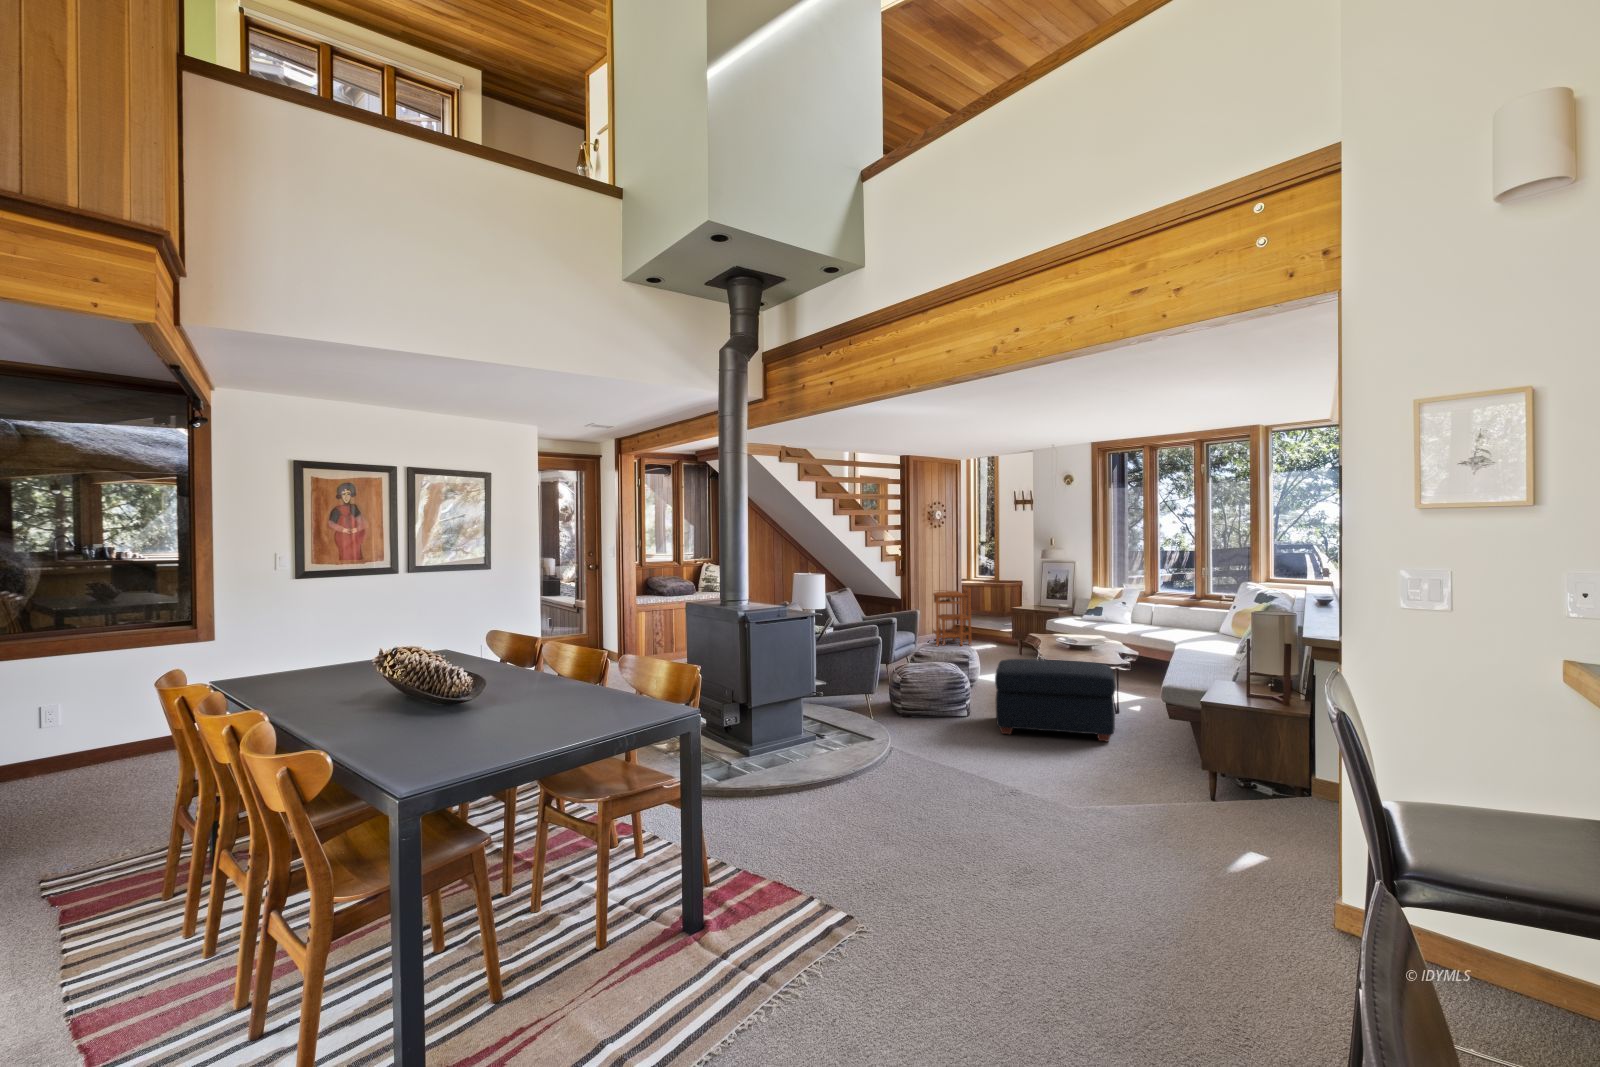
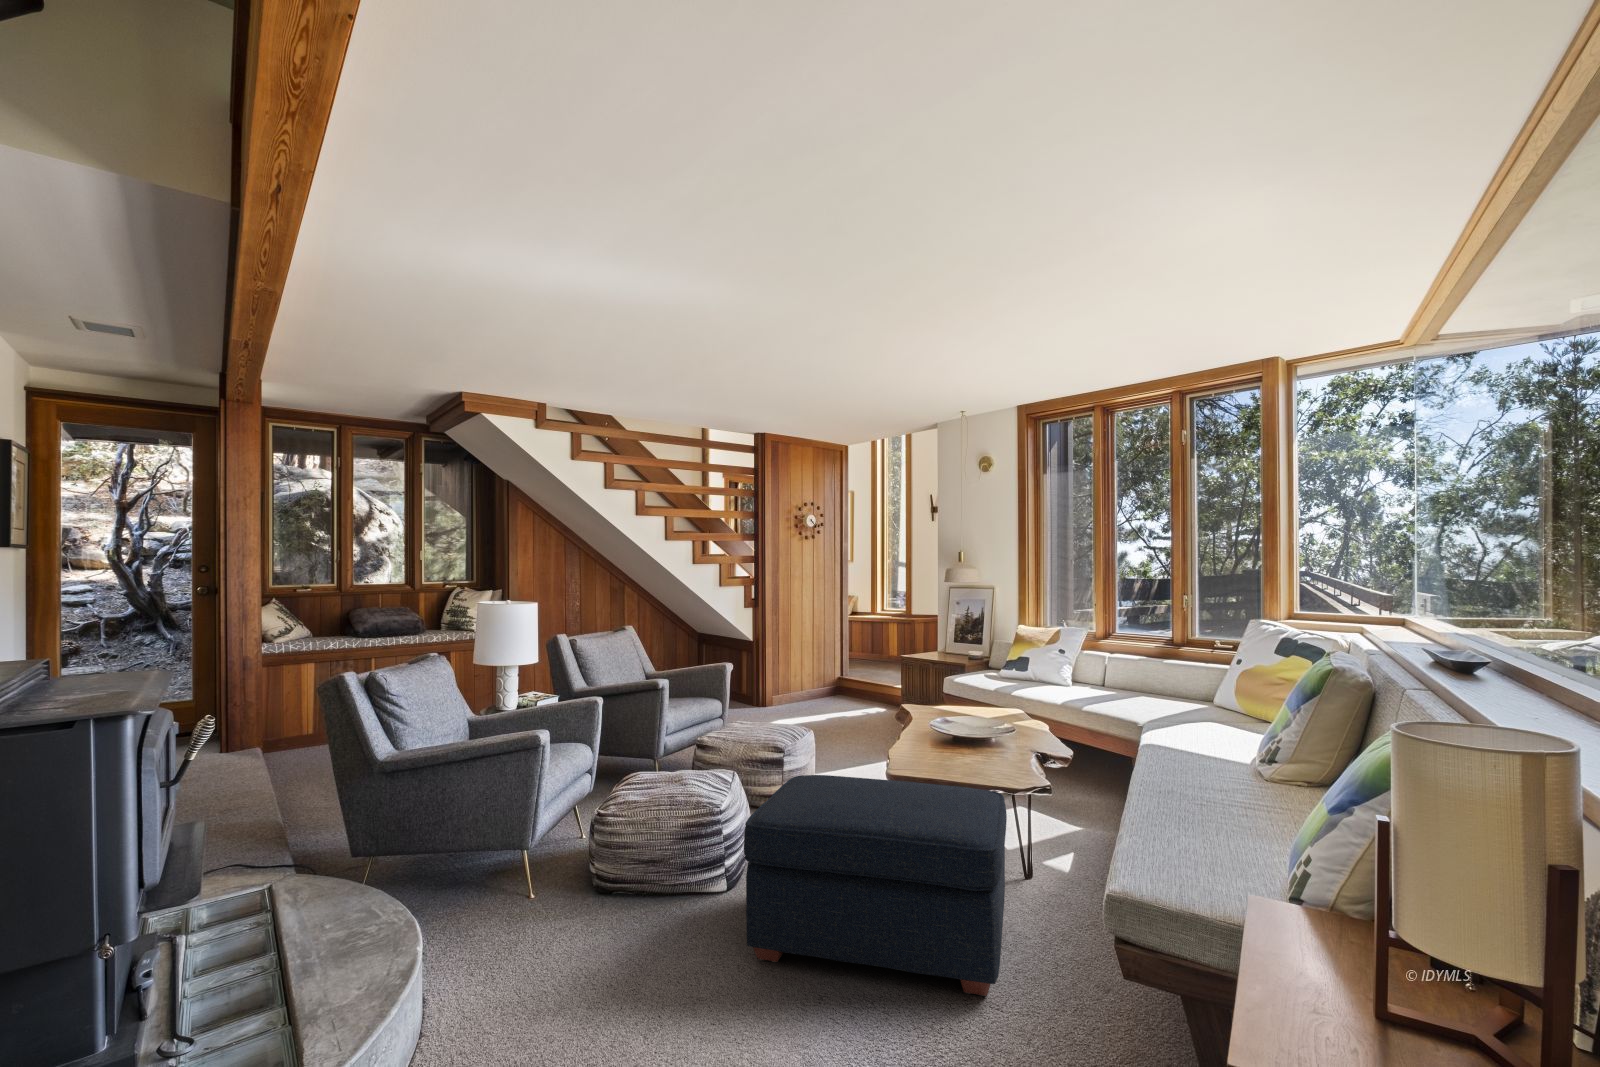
side table: present [933,587,971,646] -> none [794,622,849,711]

